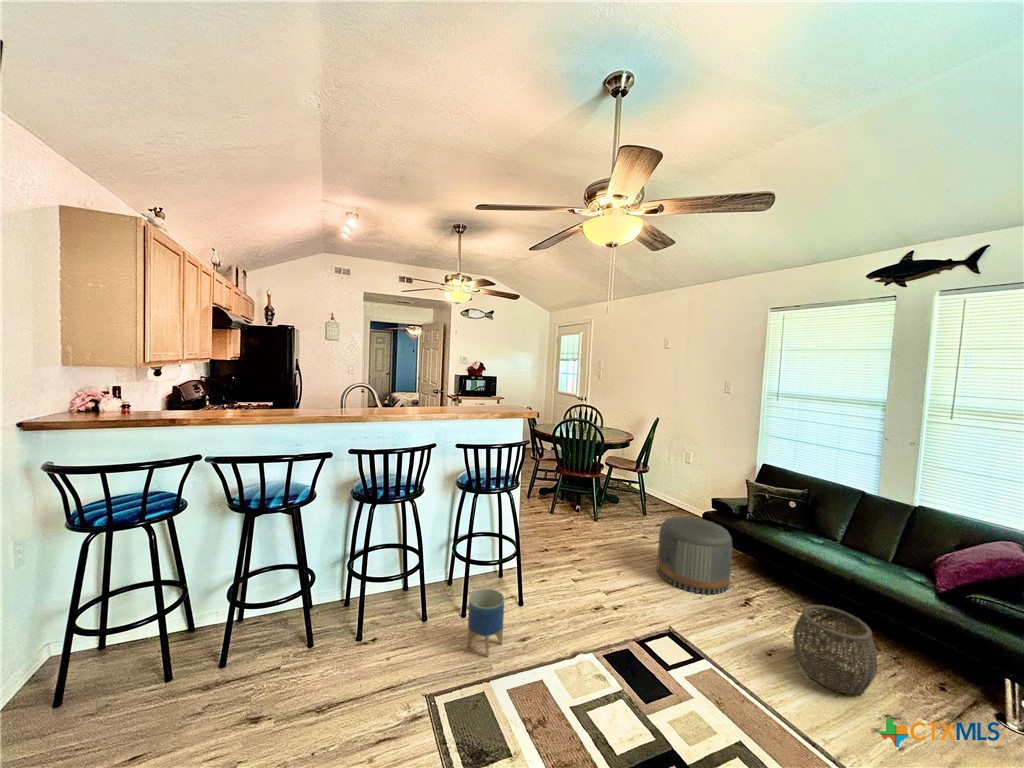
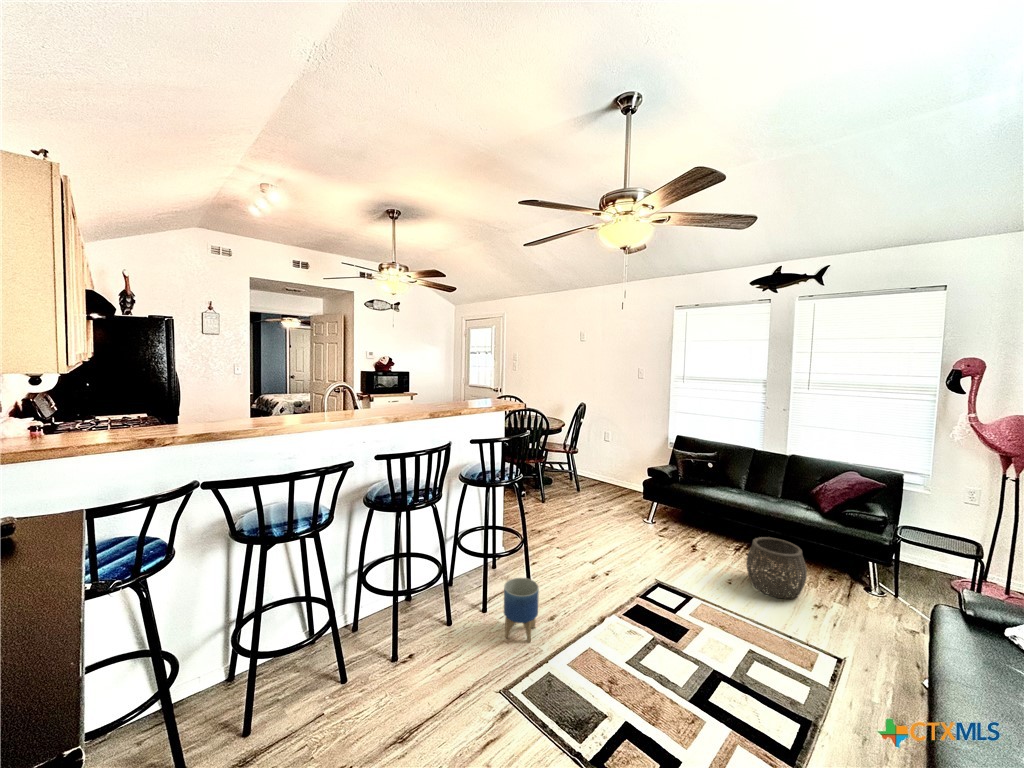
pouf: present [657,516,732,594] -> none [616,486,678,549]

